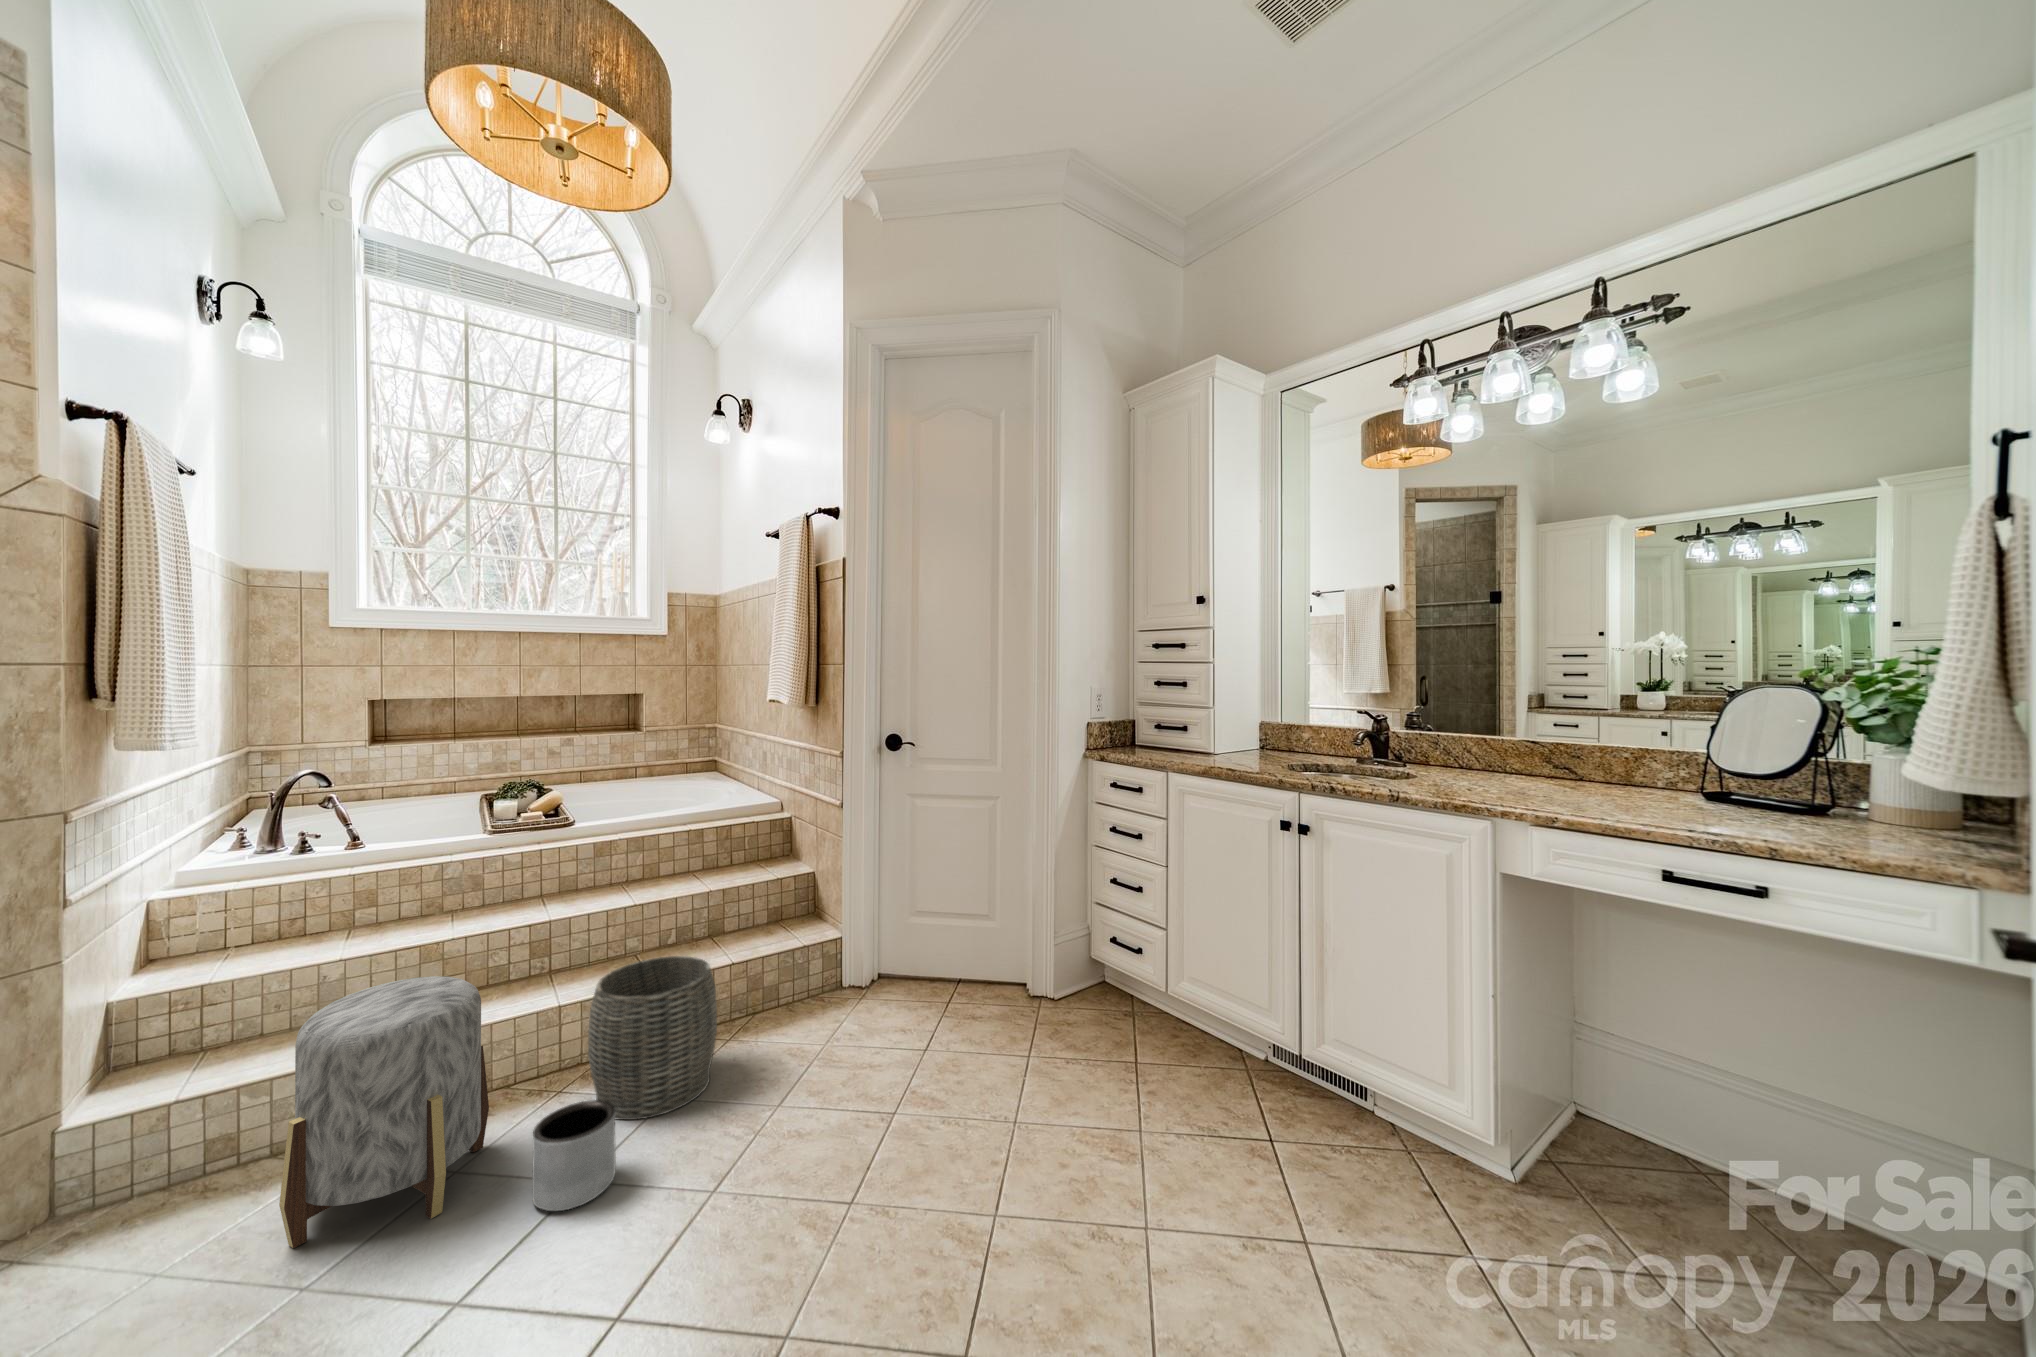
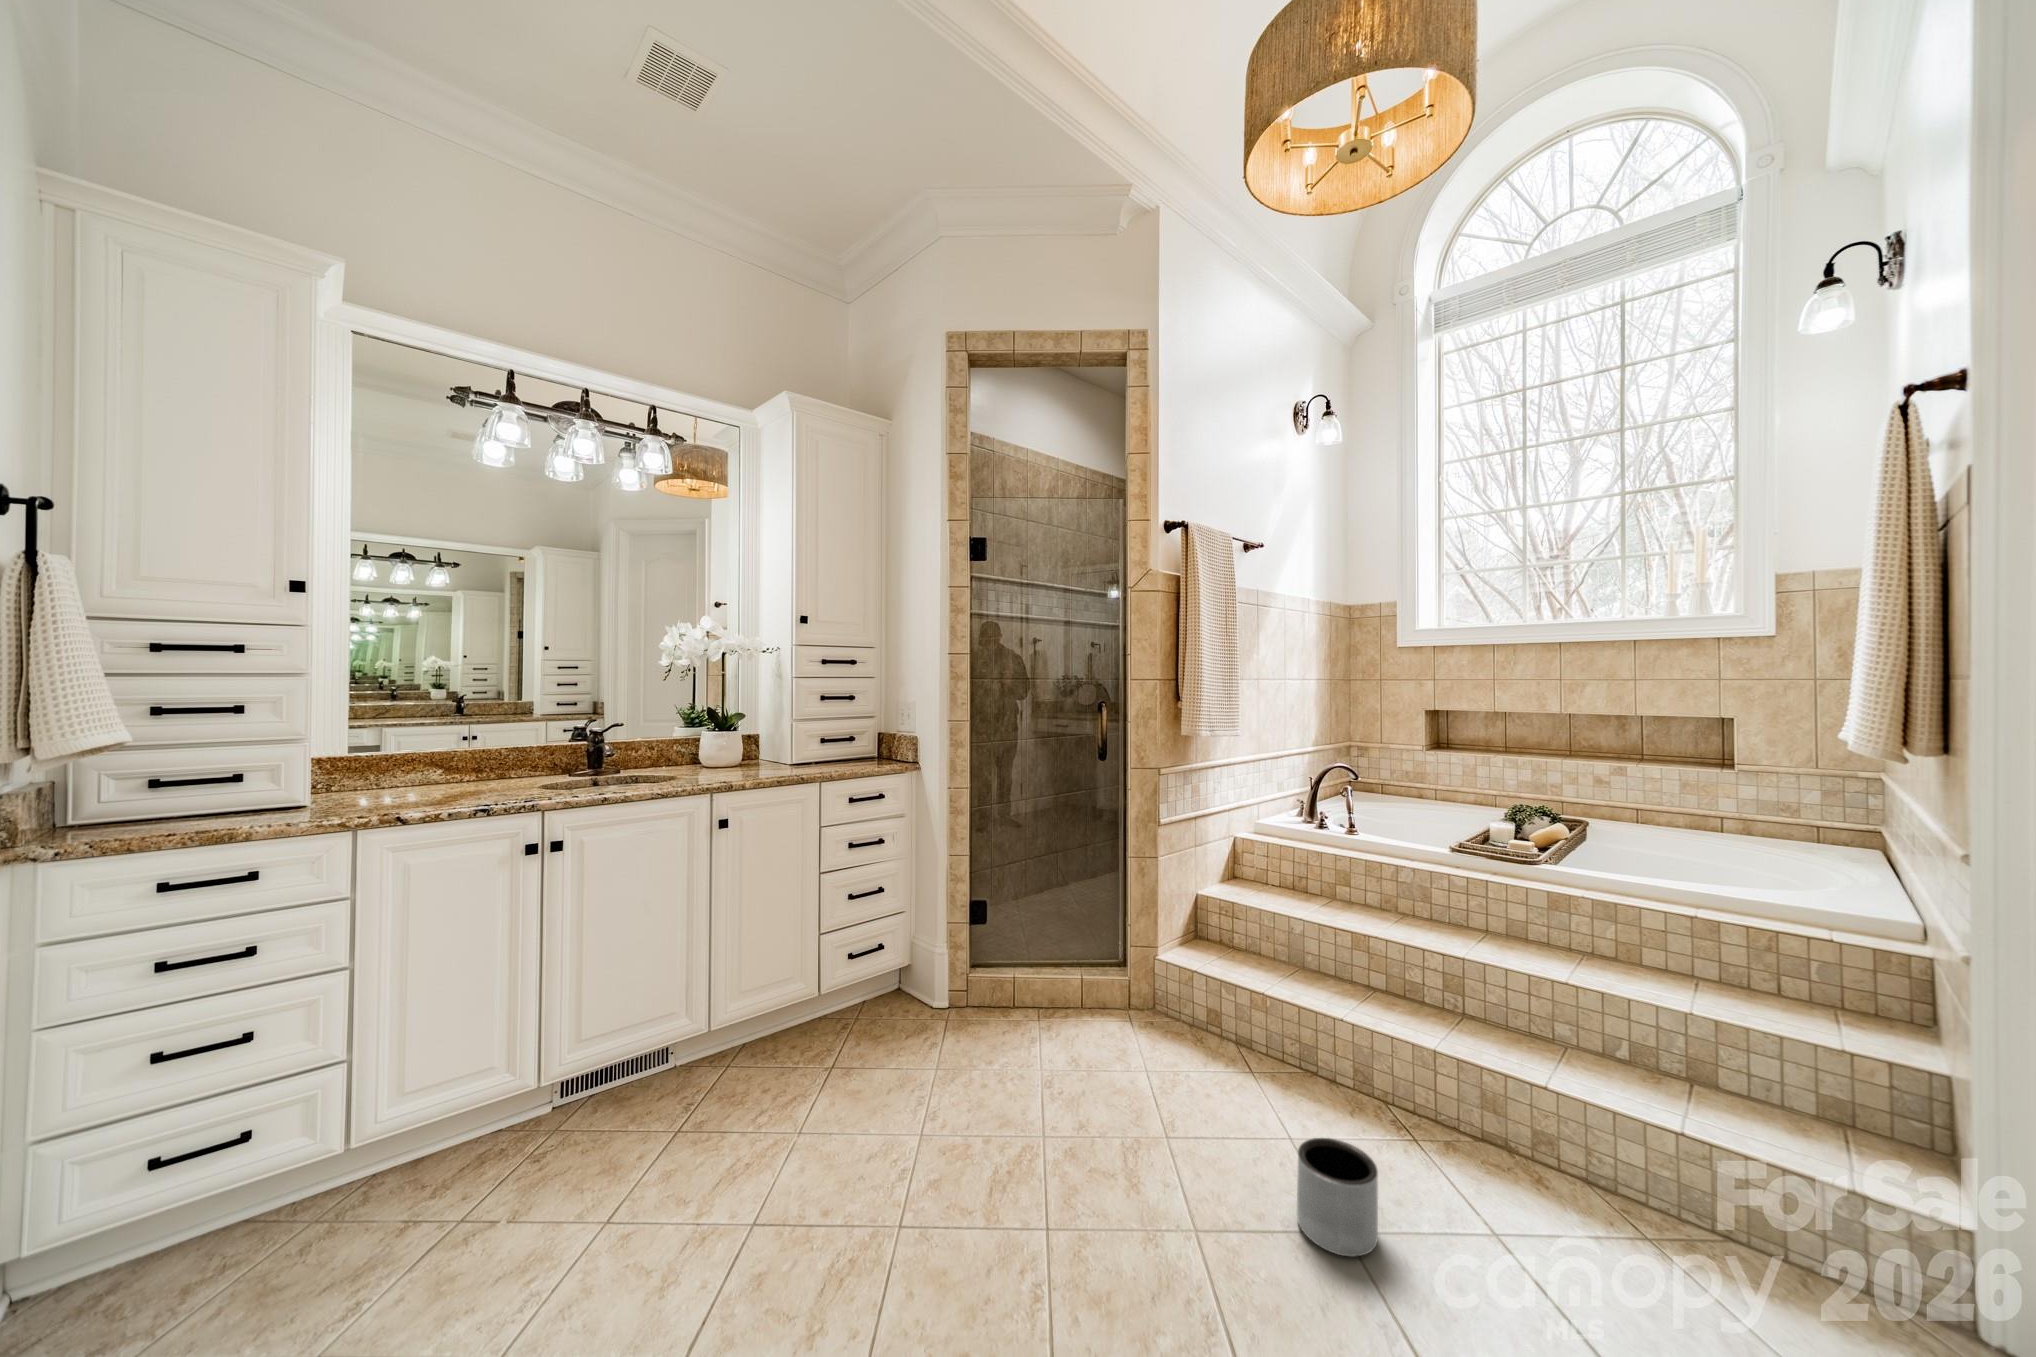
woven basket: present [588,956,717,1120] -> none [1416,1039,1587,1260]
stool: present [279,976,489,1248] -> none [1179,944,1326,1161]

